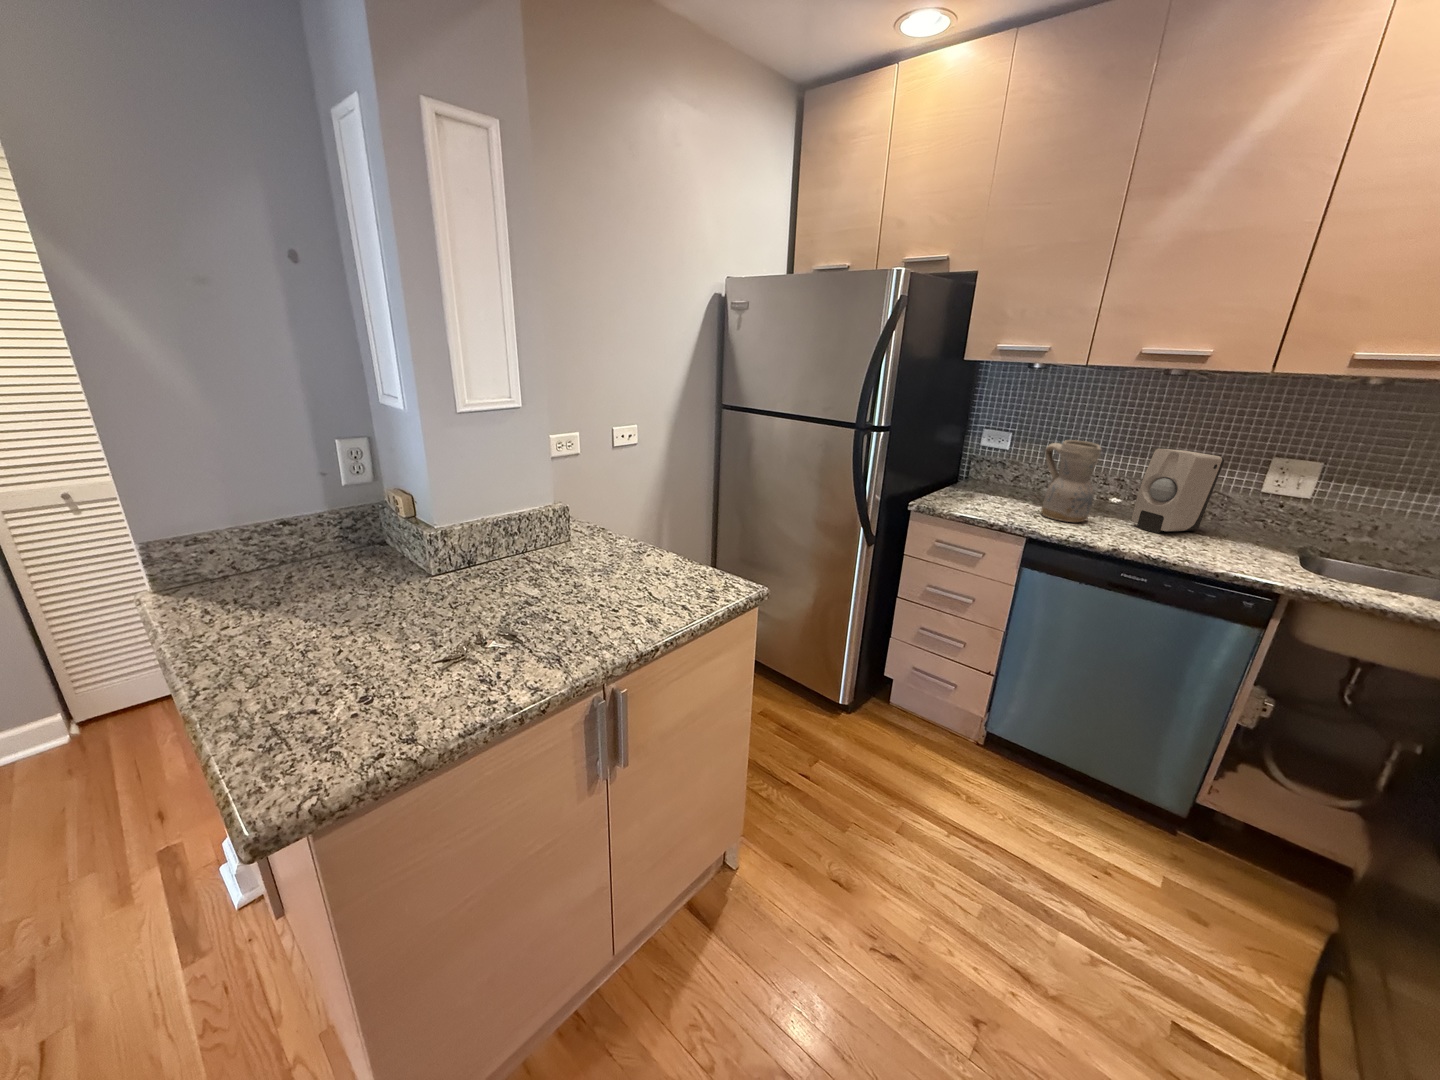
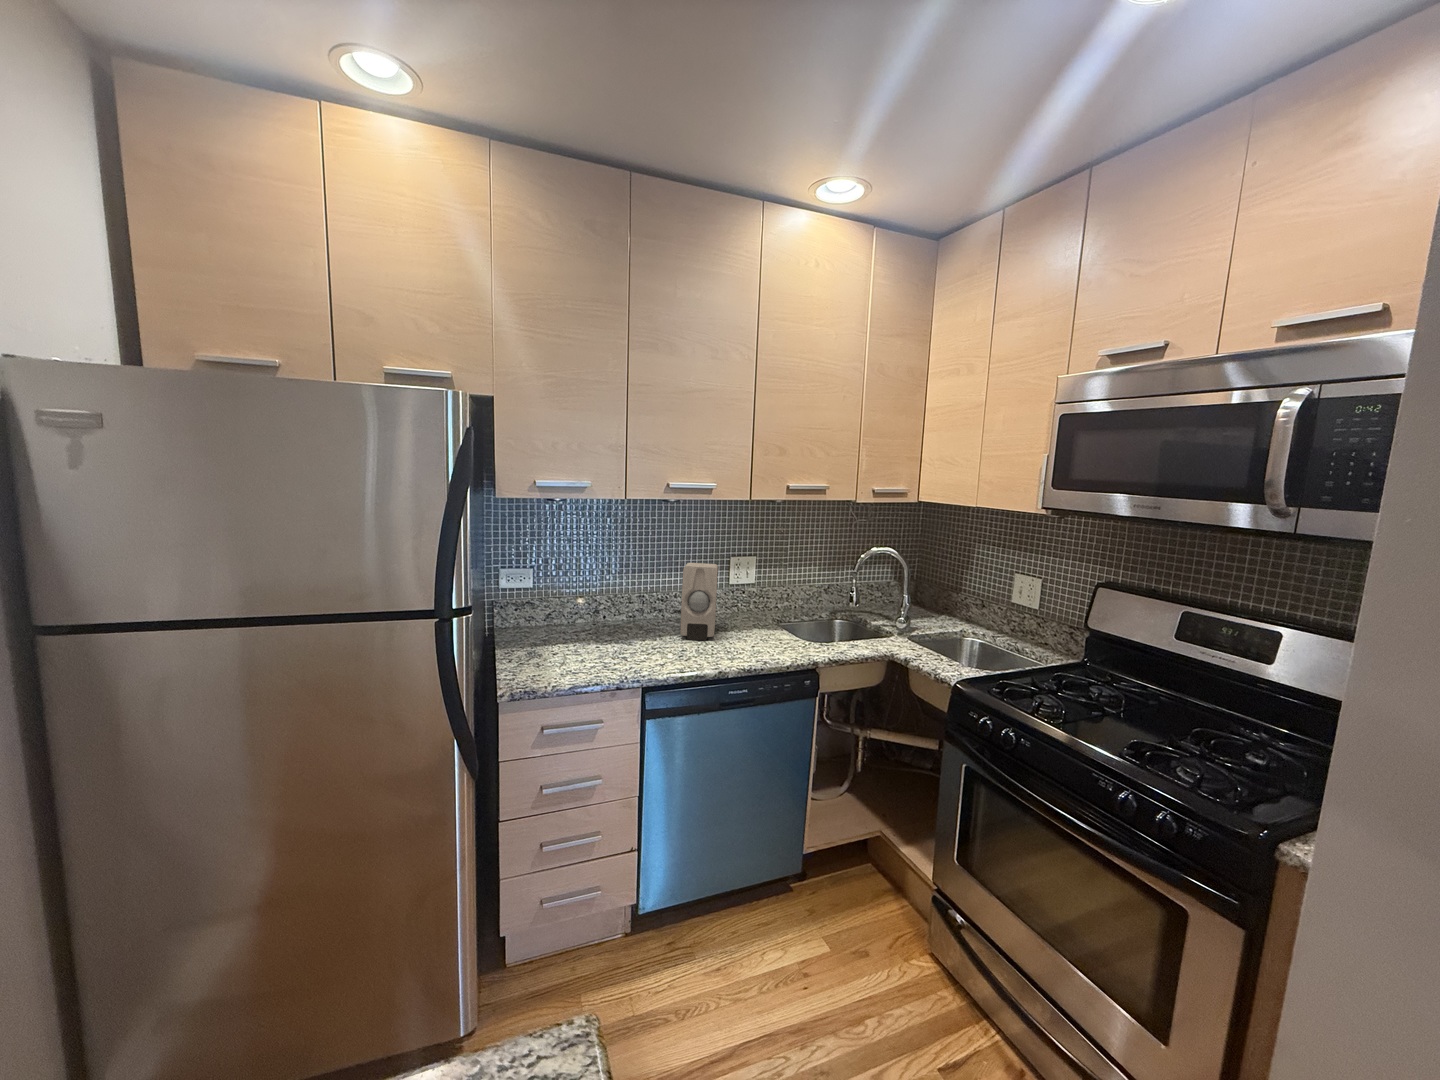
ceramic pitcher: present [1041,440,1101,522] -> none [606,571,663,657]

